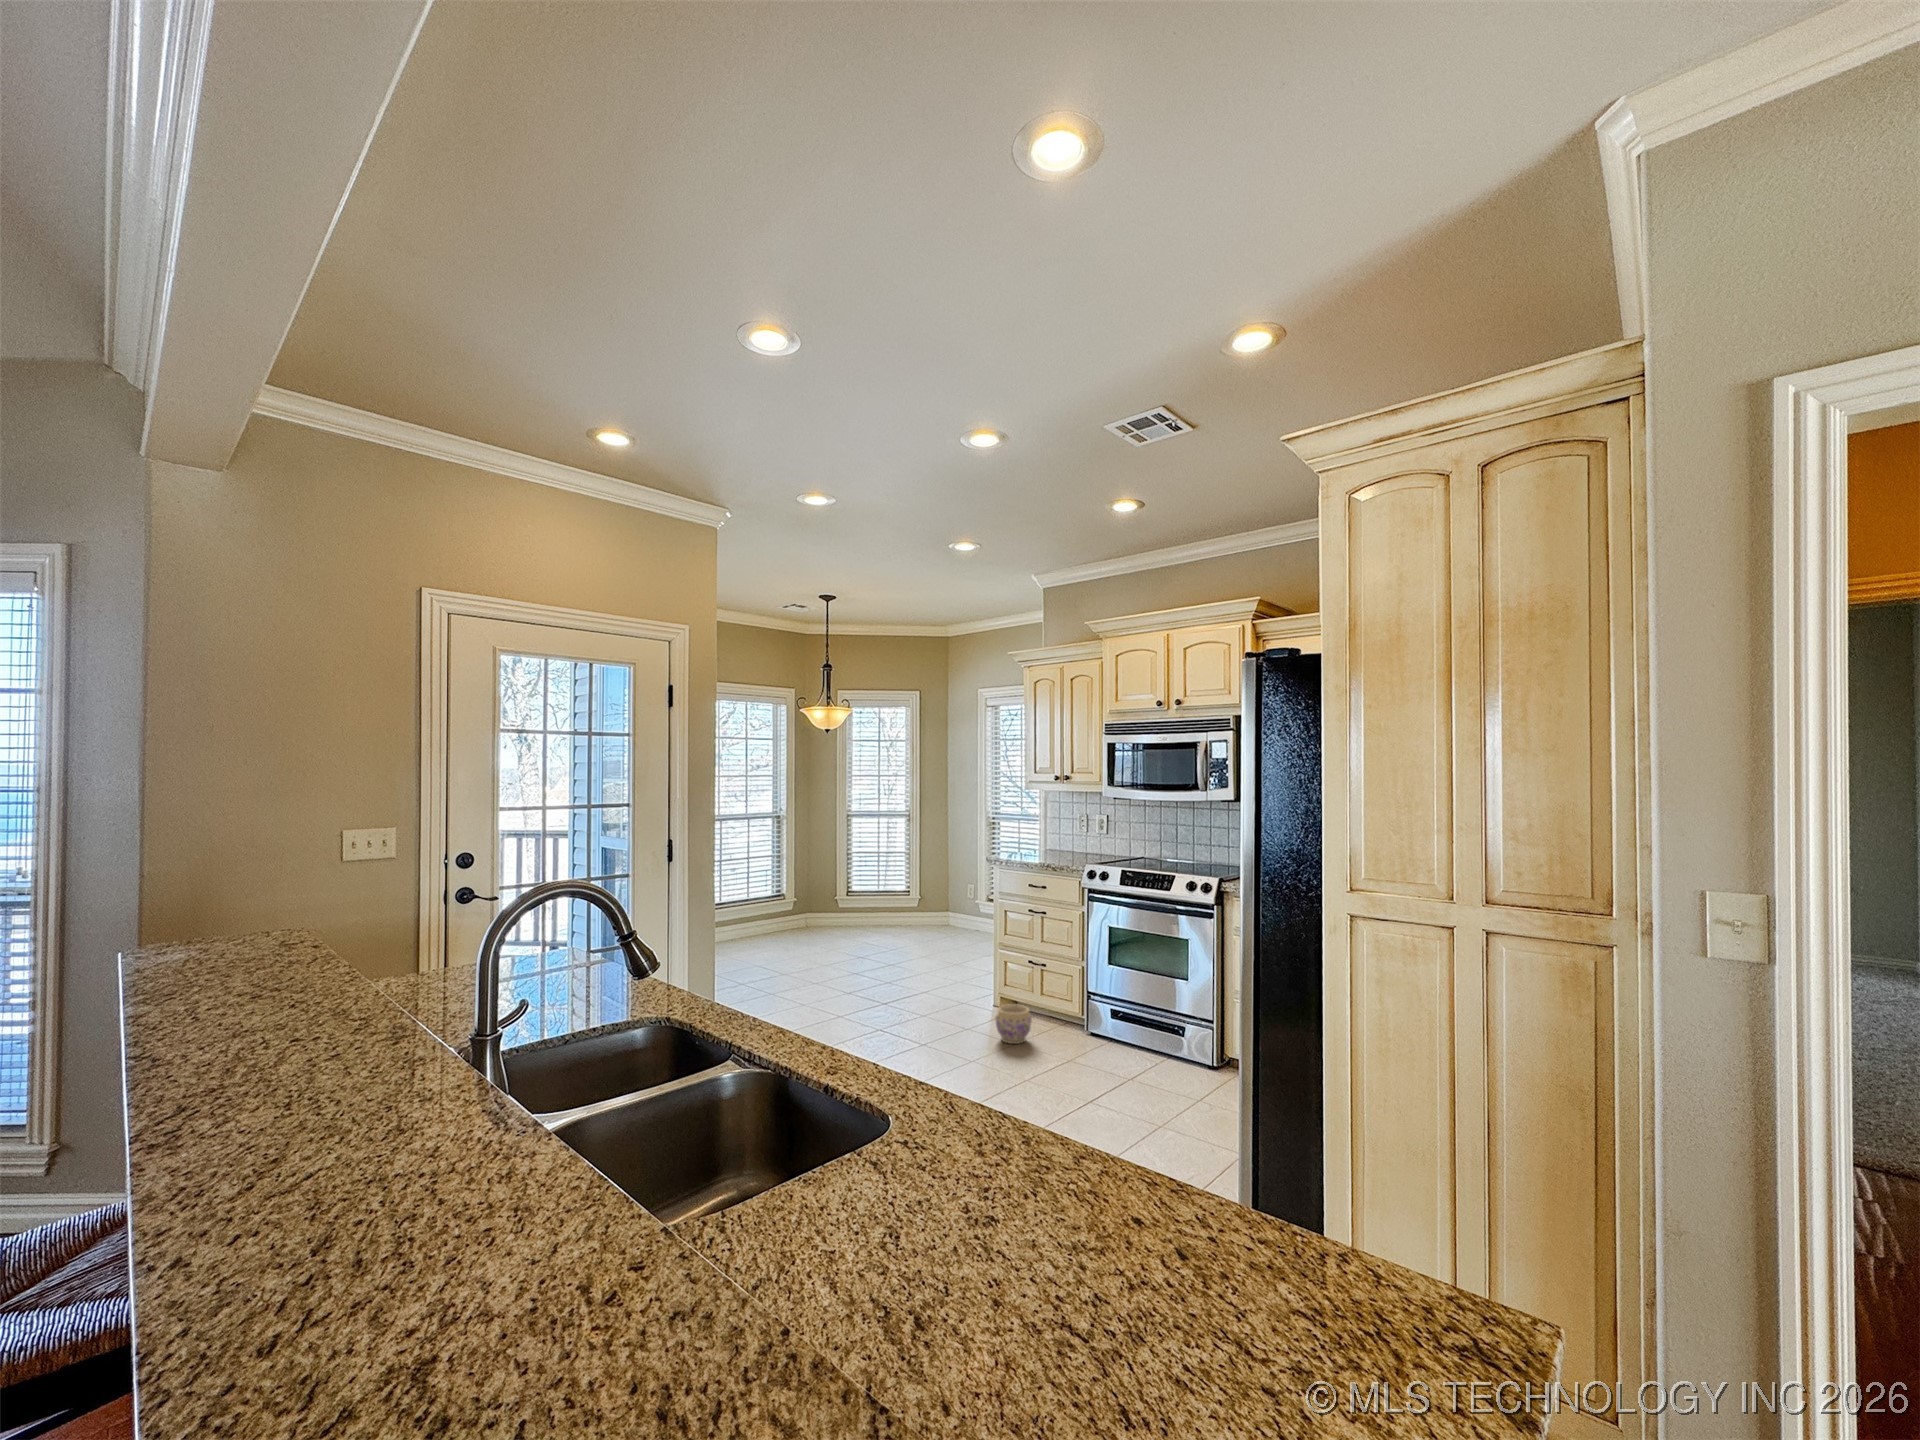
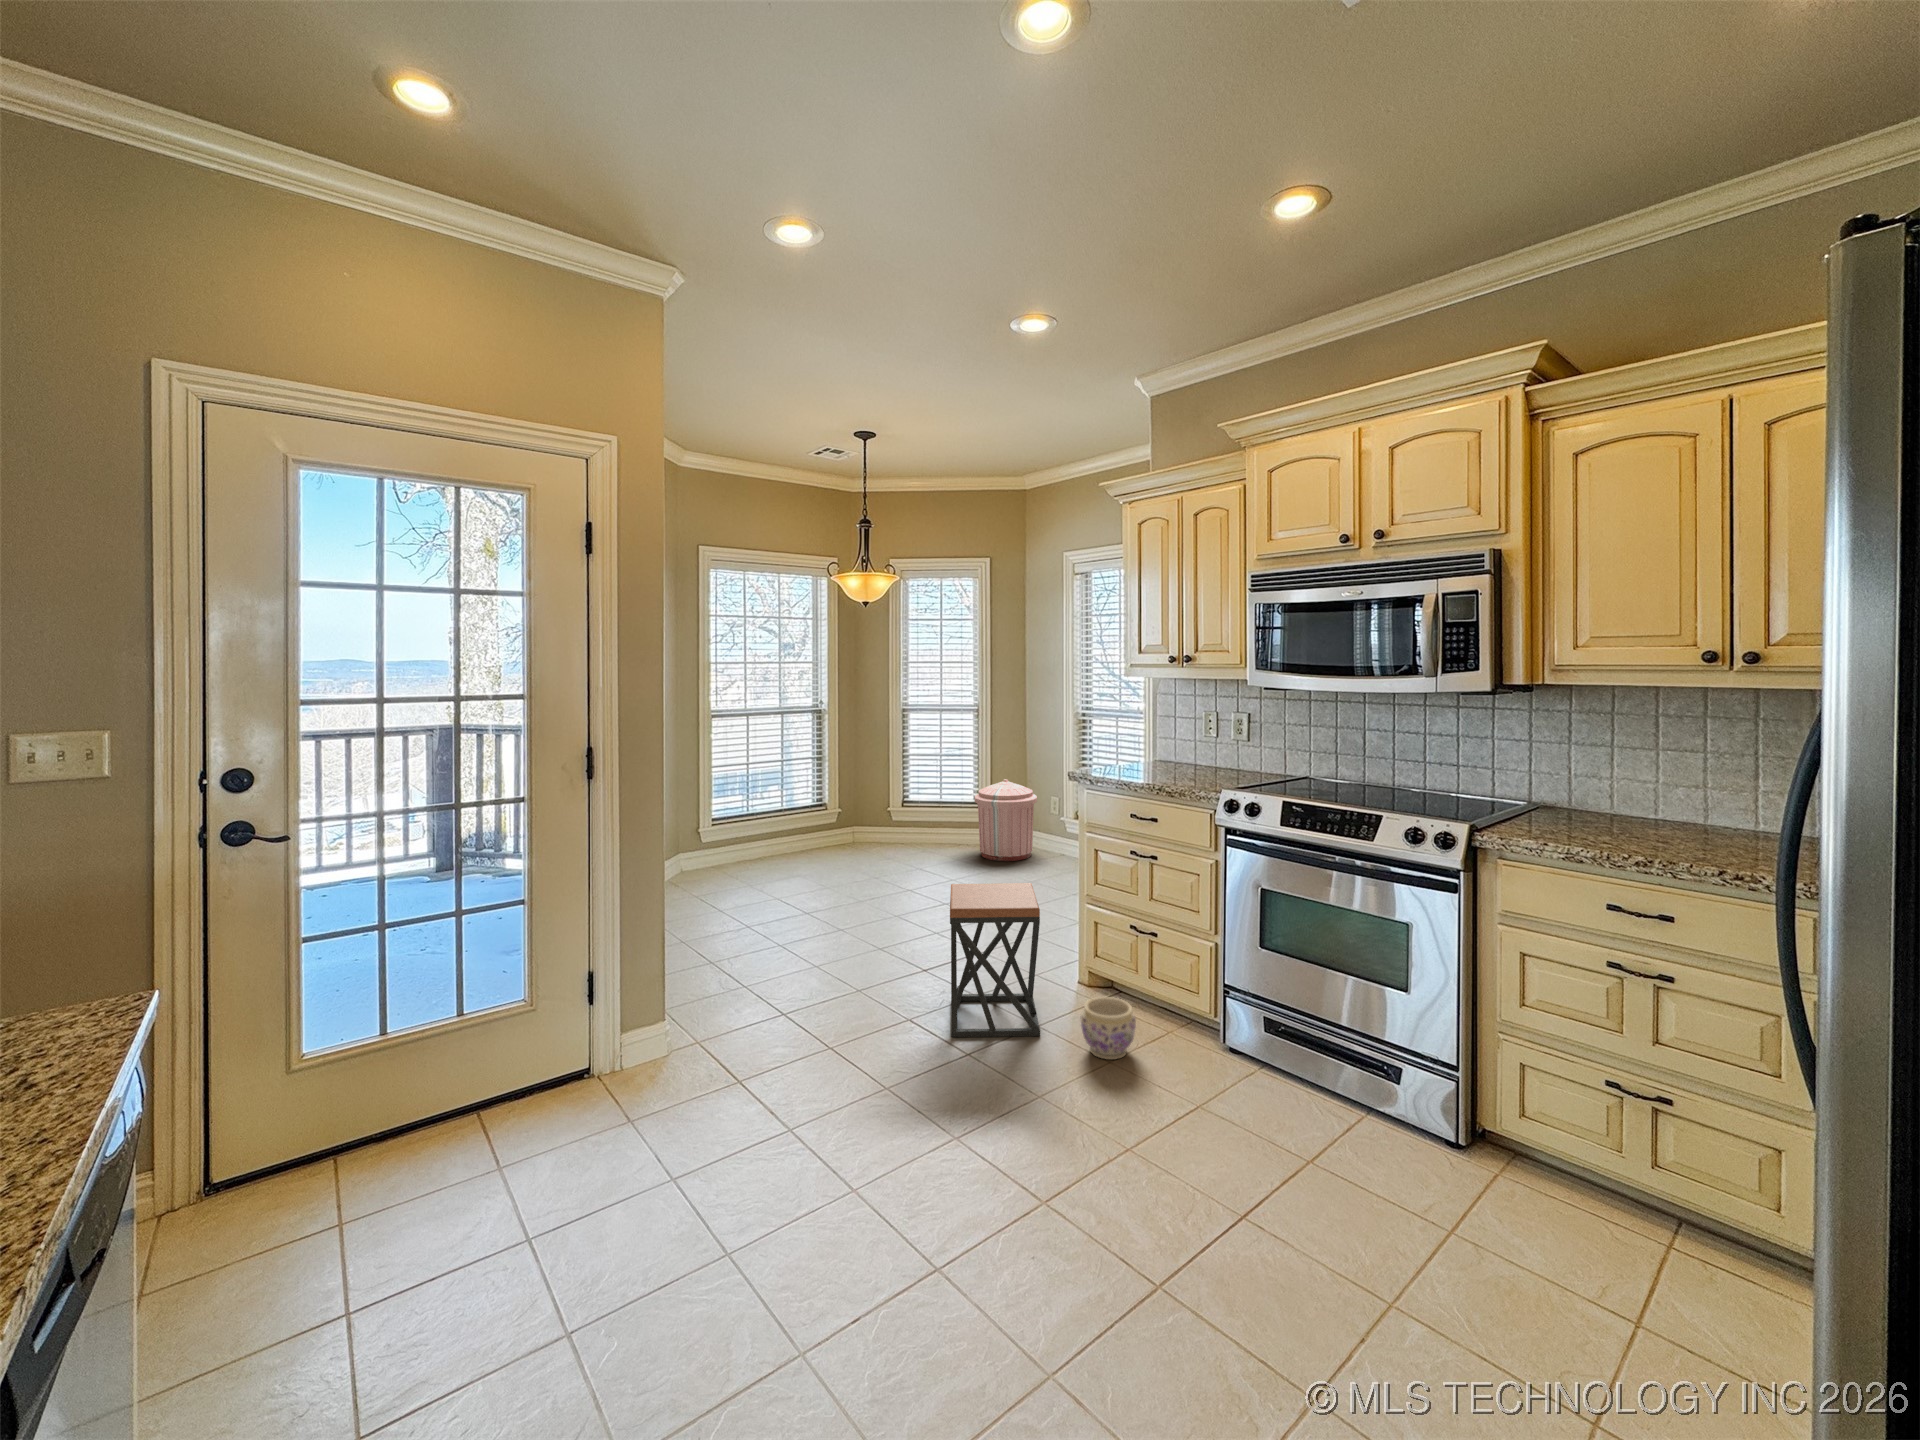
trash can: none [906,871,956,937] -> present [975,779,1037,861]
stool: none [904,932,968,1036] -> present [950,883,1040,1037]

